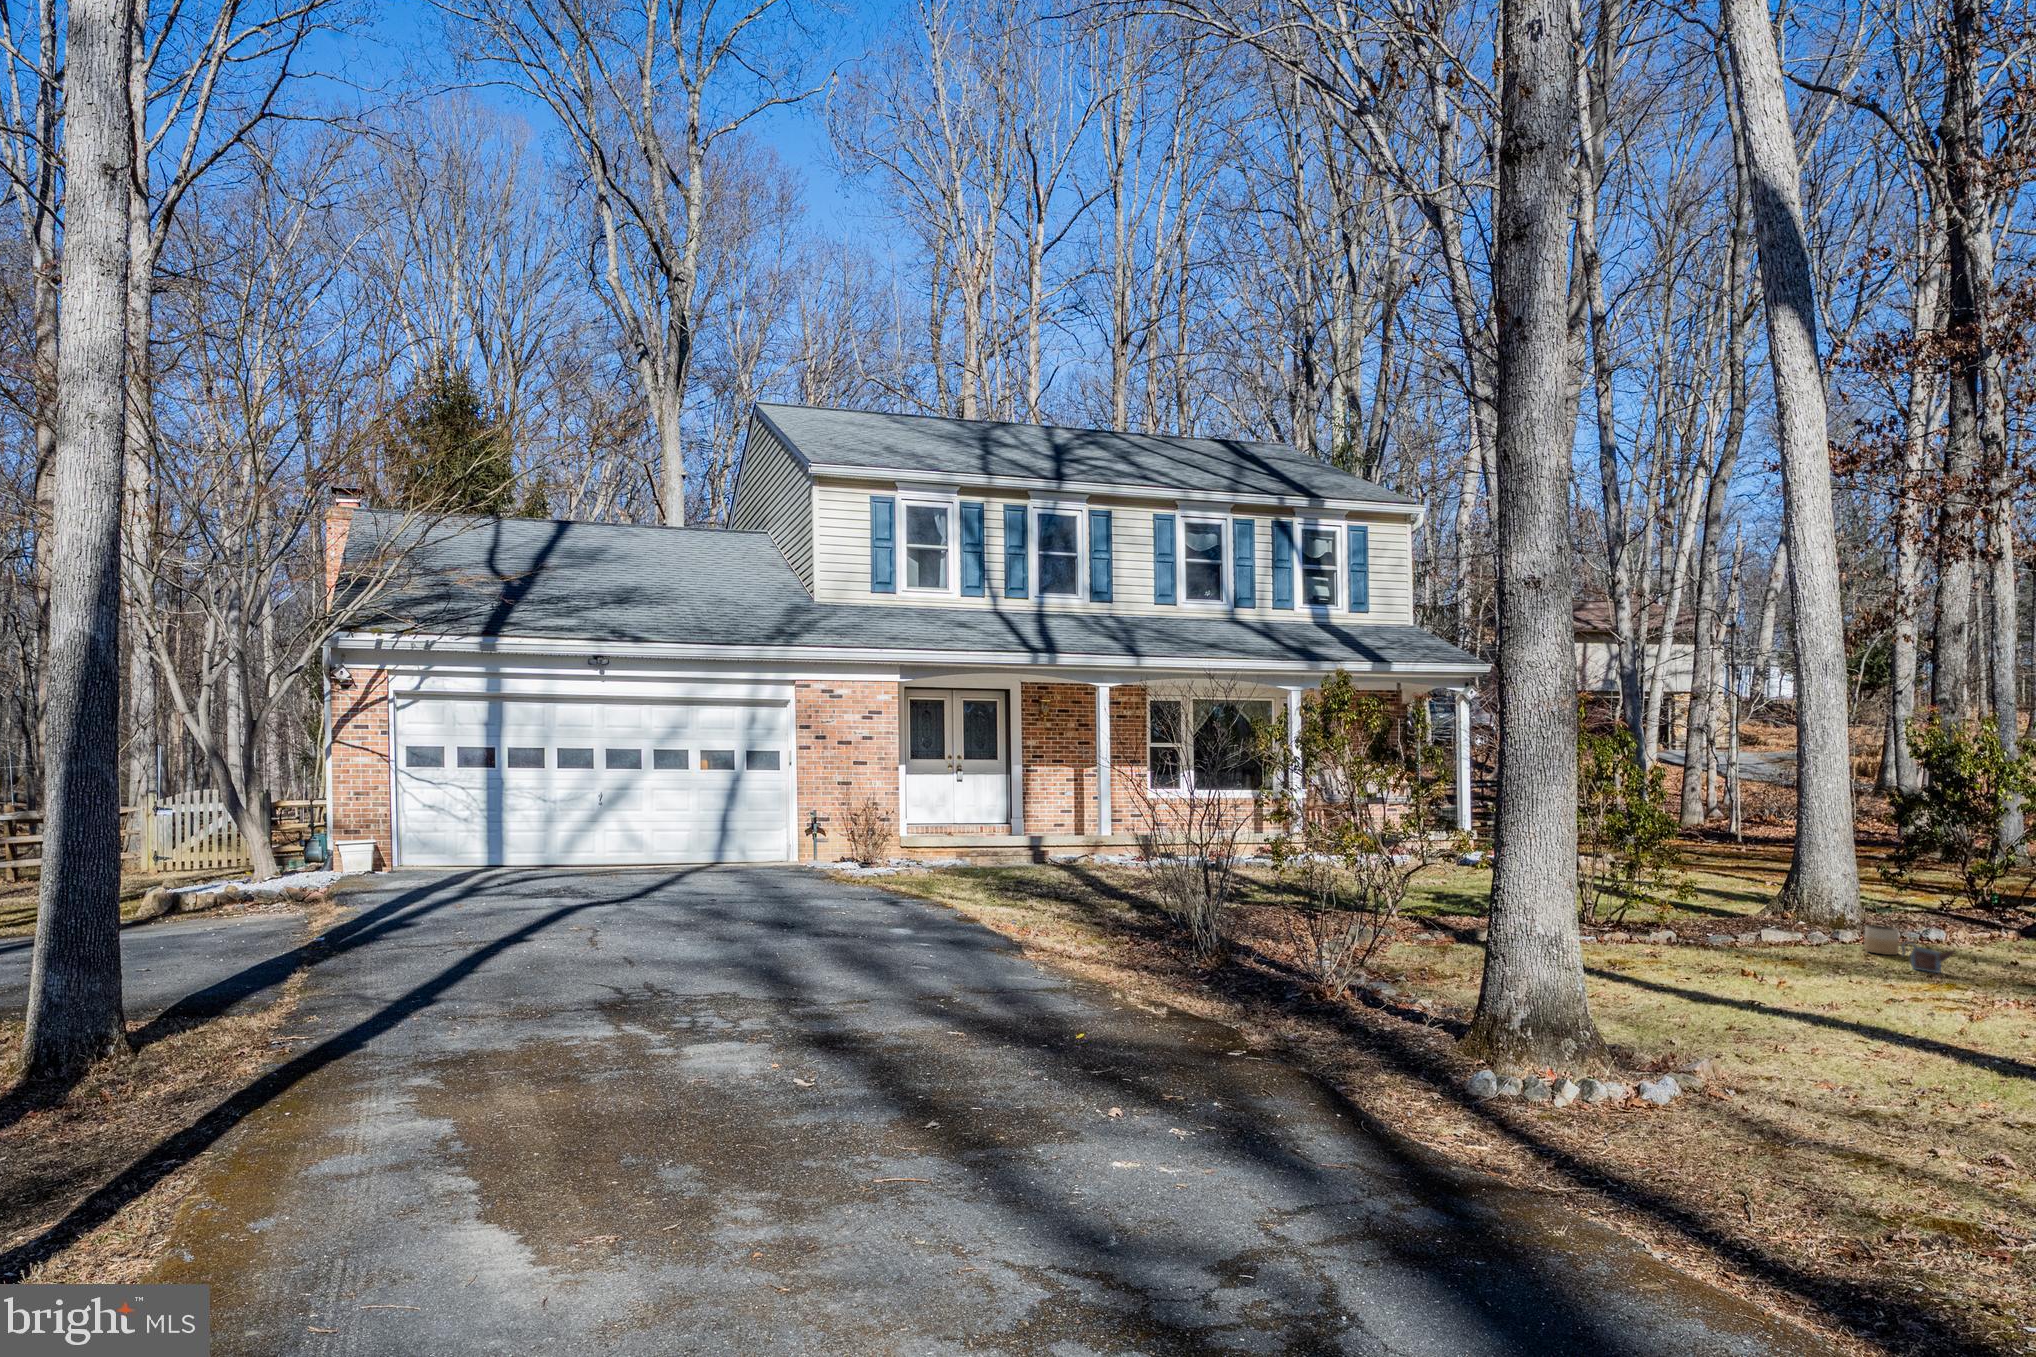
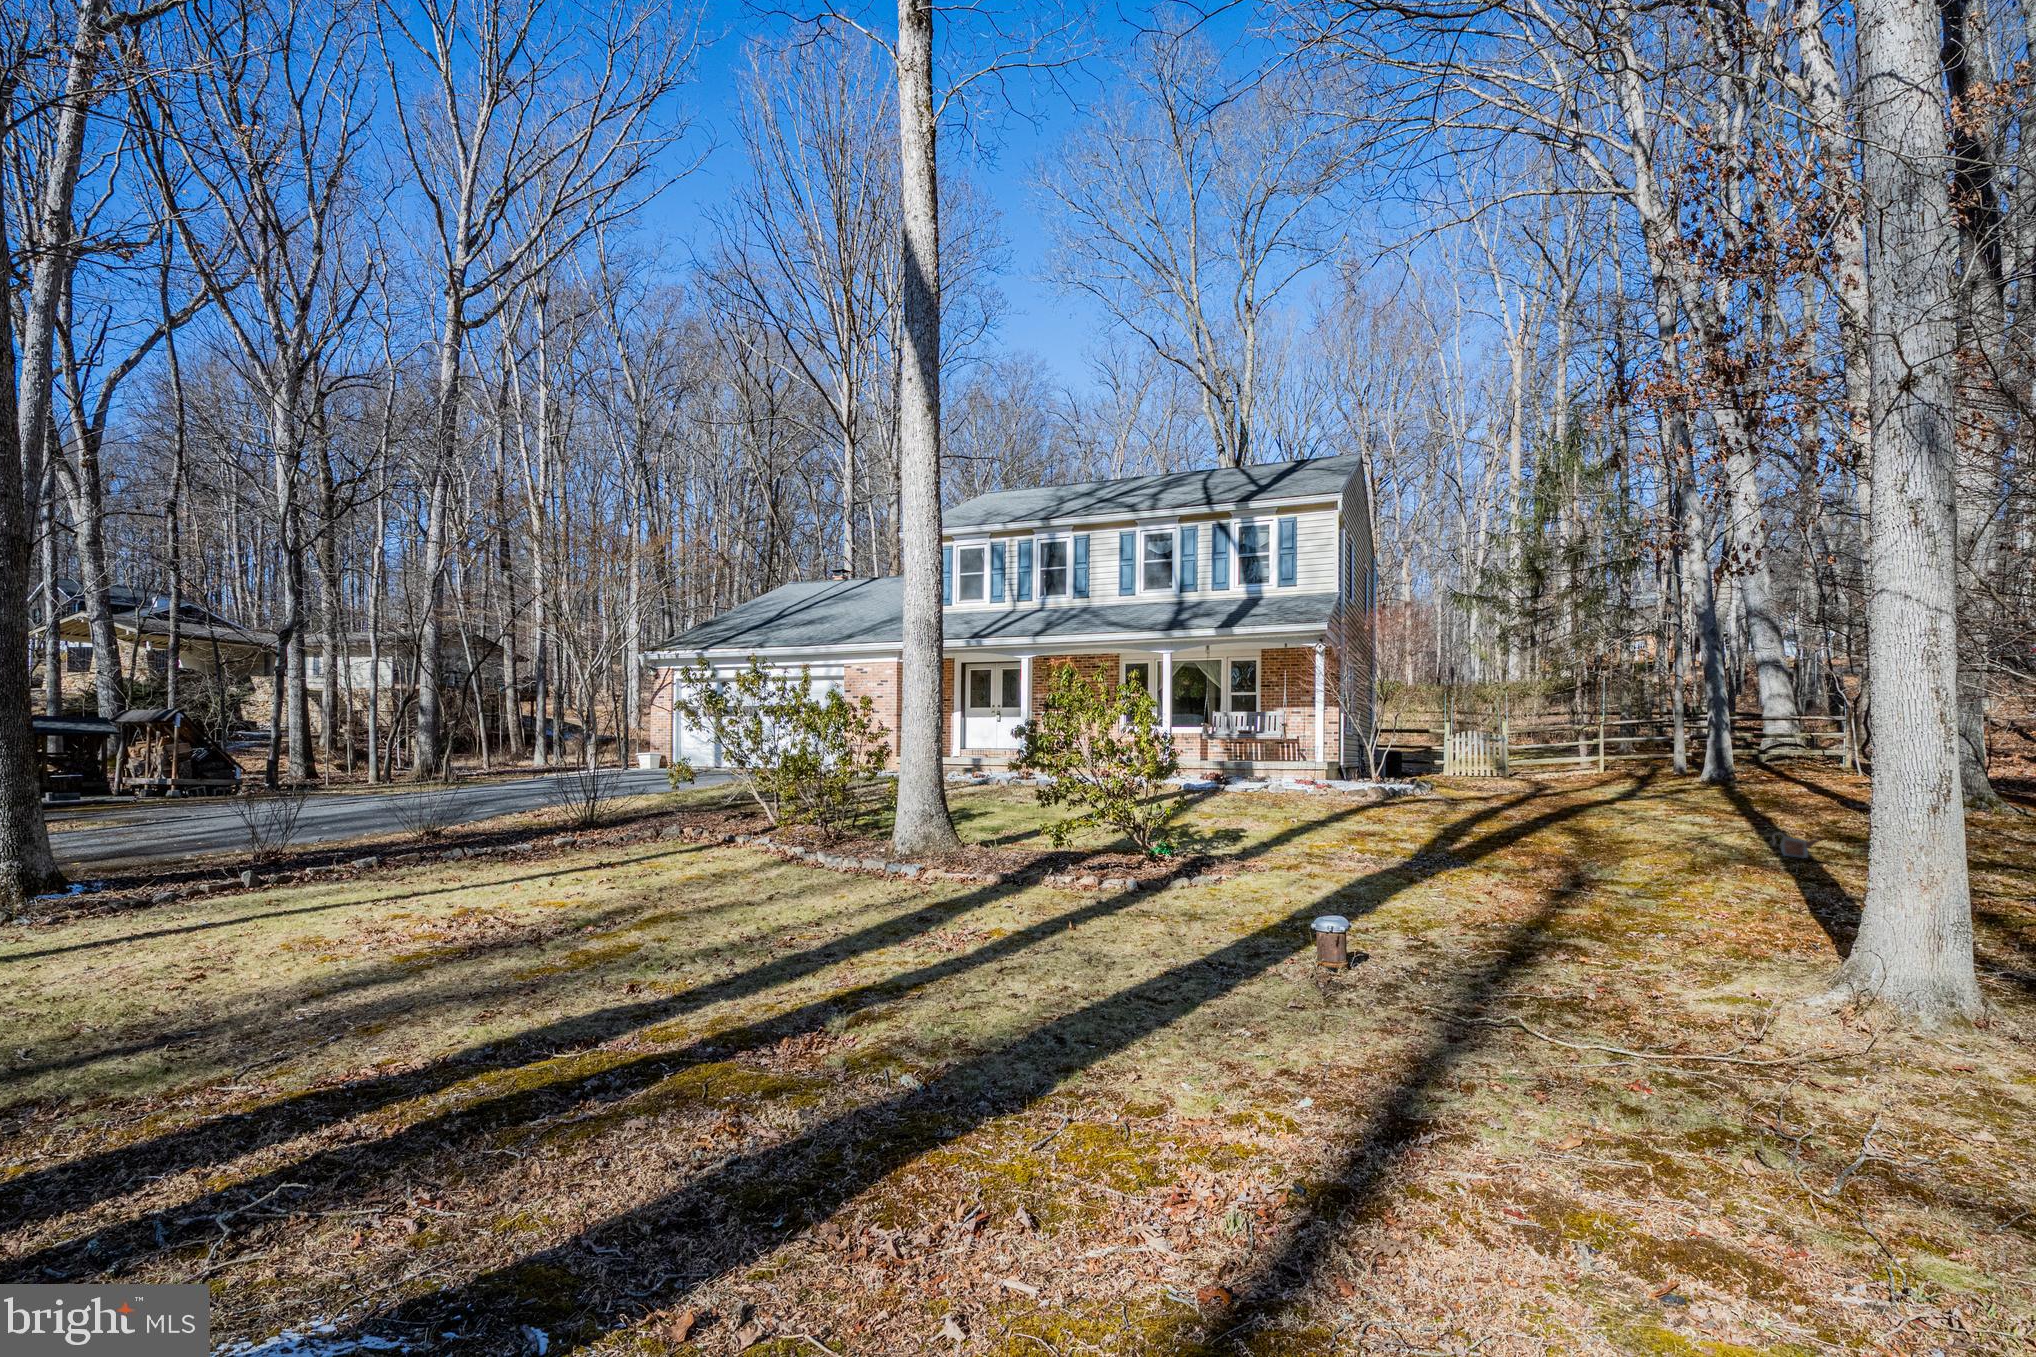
planter: present [1864,925,1899,955] -> none [1736,821,1766,845]

